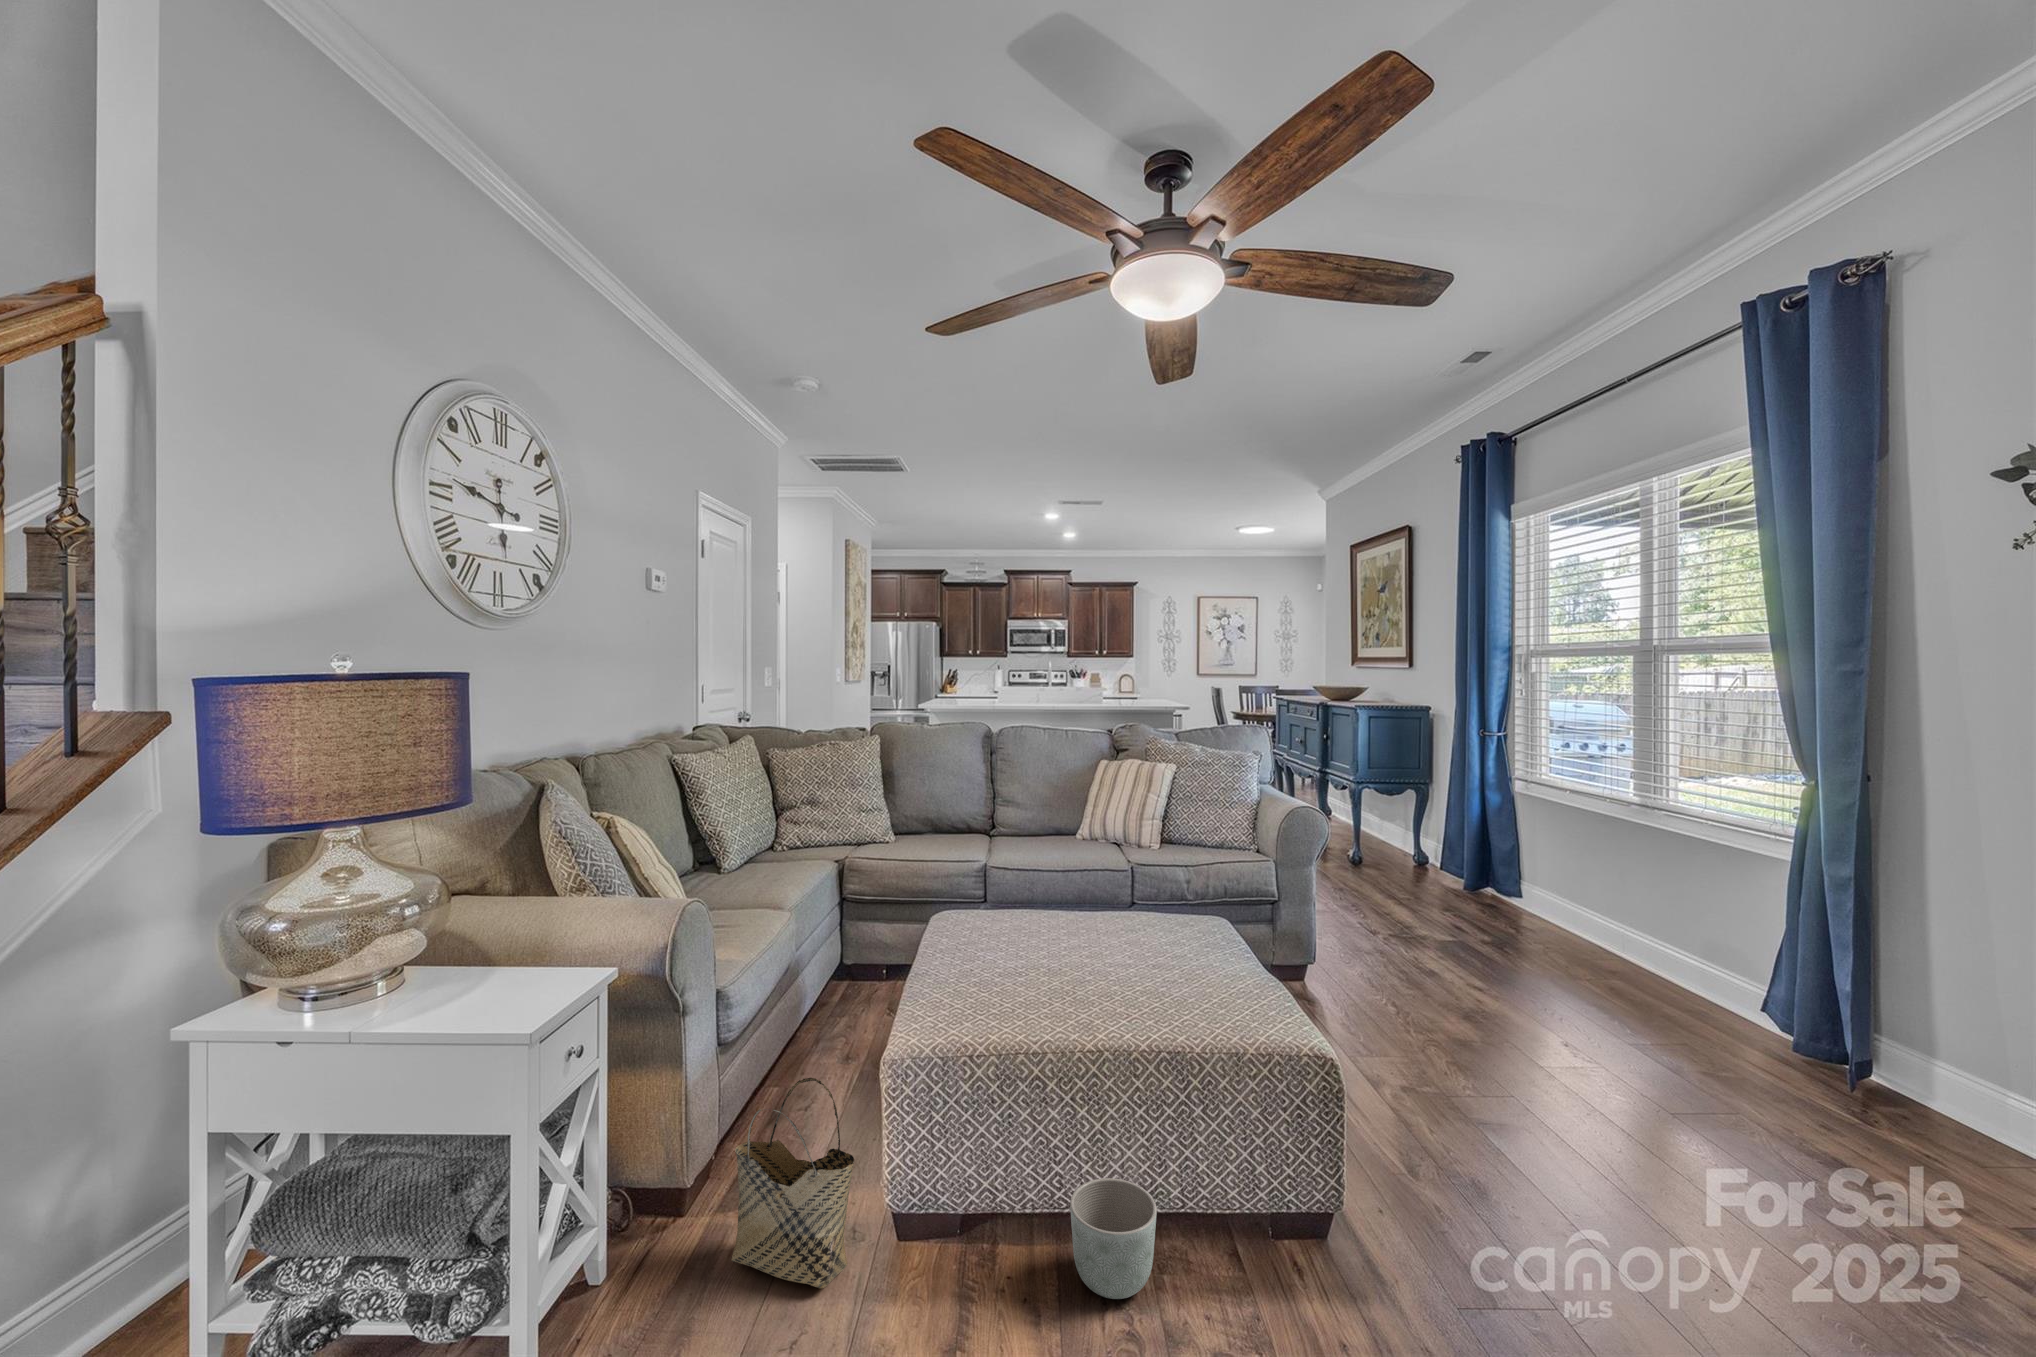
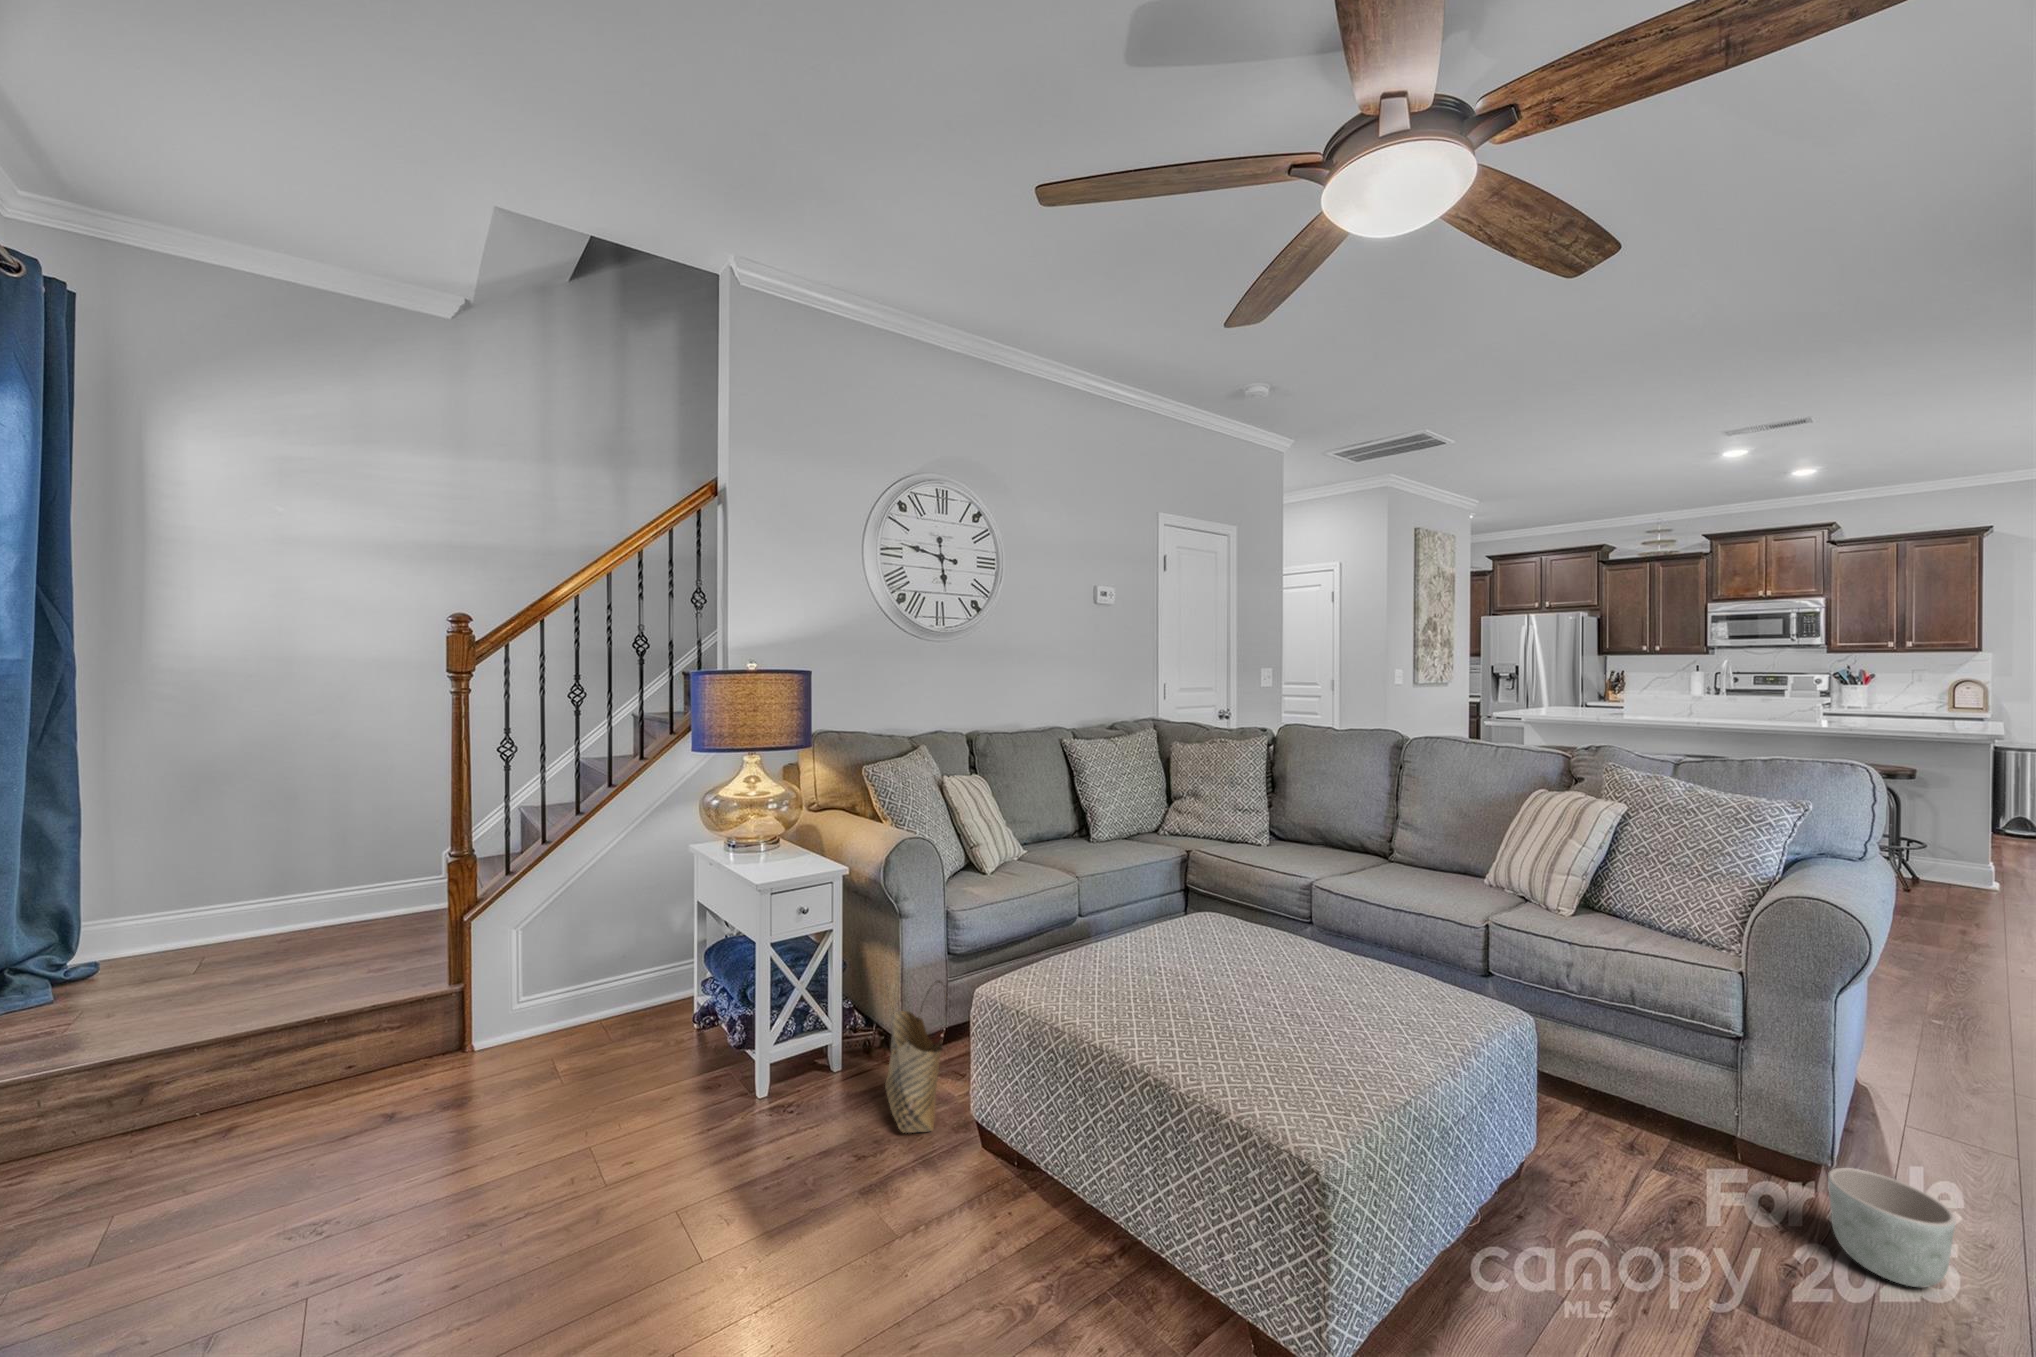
planter: present [1070,1178,1157,1299] -> present [1828,1168,1955,1287]

